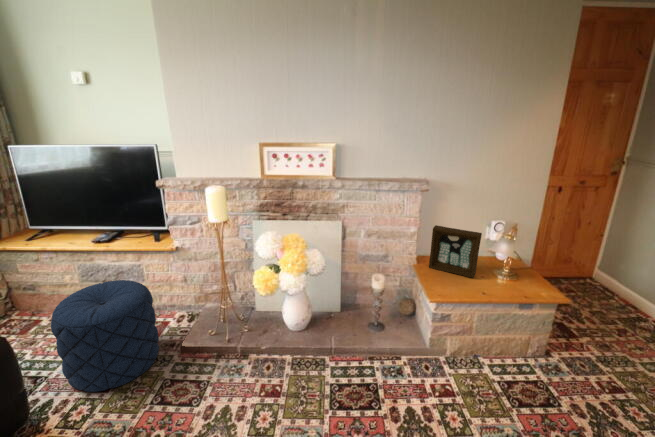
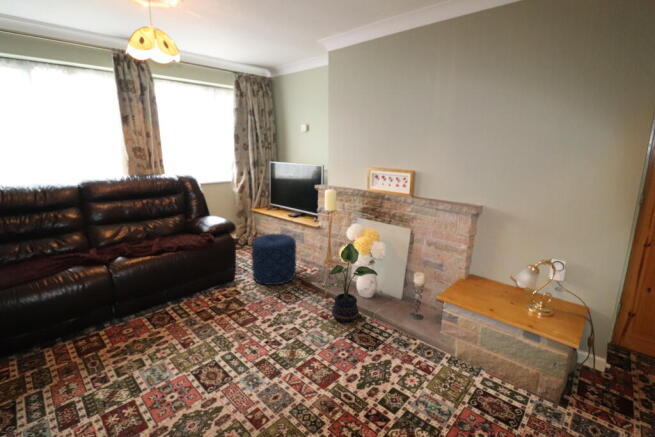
picture frame: present [429,225,482,278] -> none [472,249,515,301]
potted plant: none [269,265,340,387] -> present [326,243,378,322]

